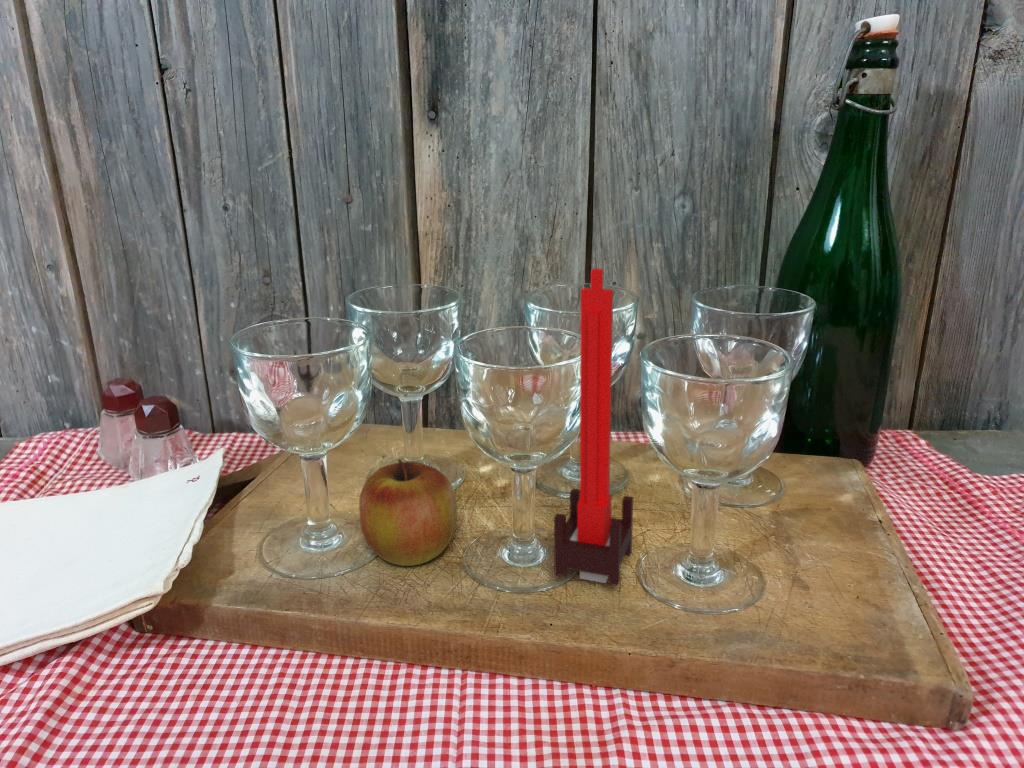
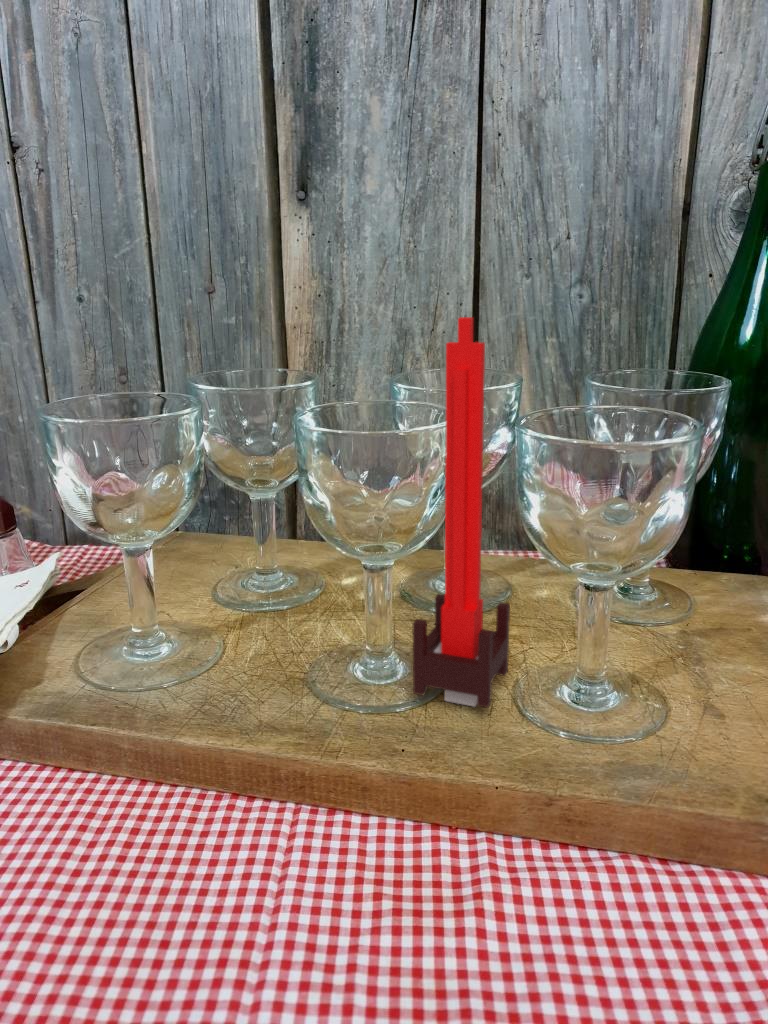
apple: present [359,459,457,566] -> none [190,555,304,682]

